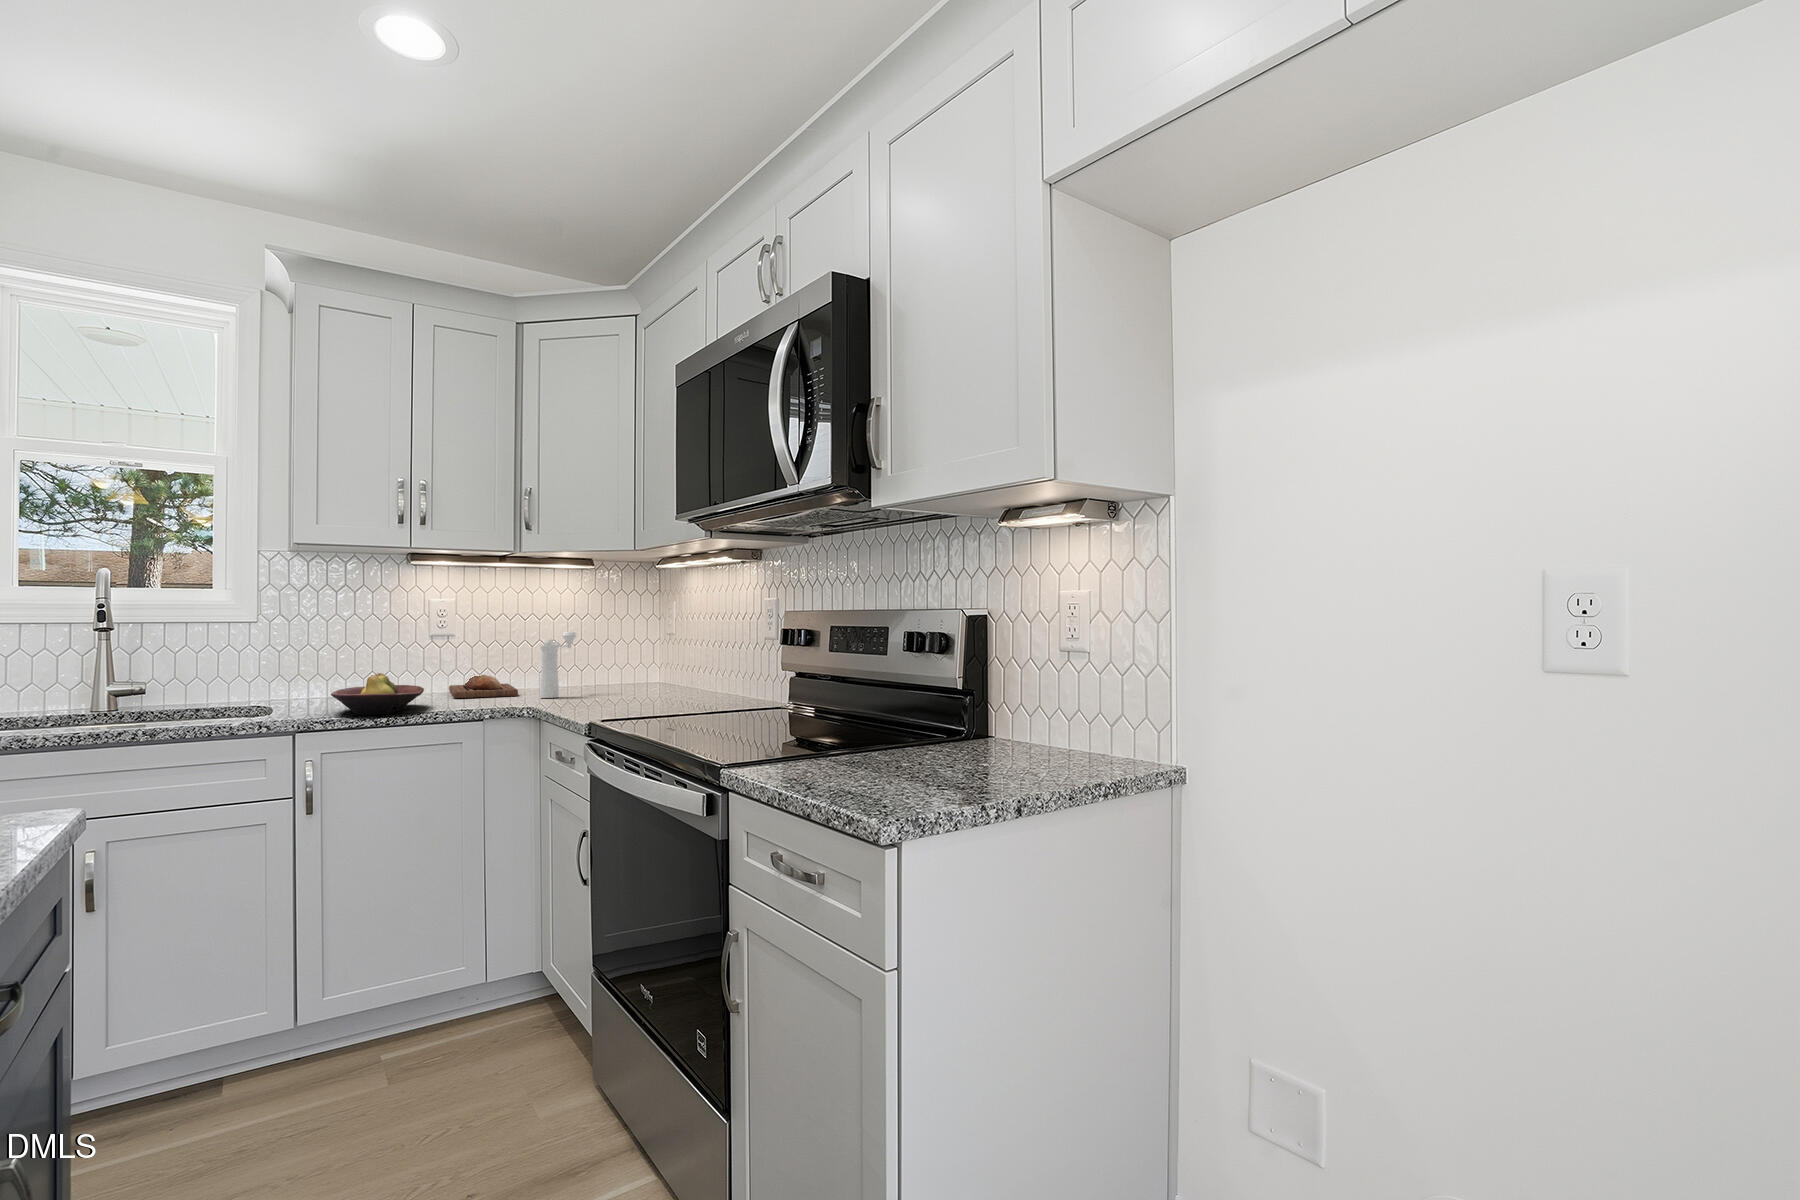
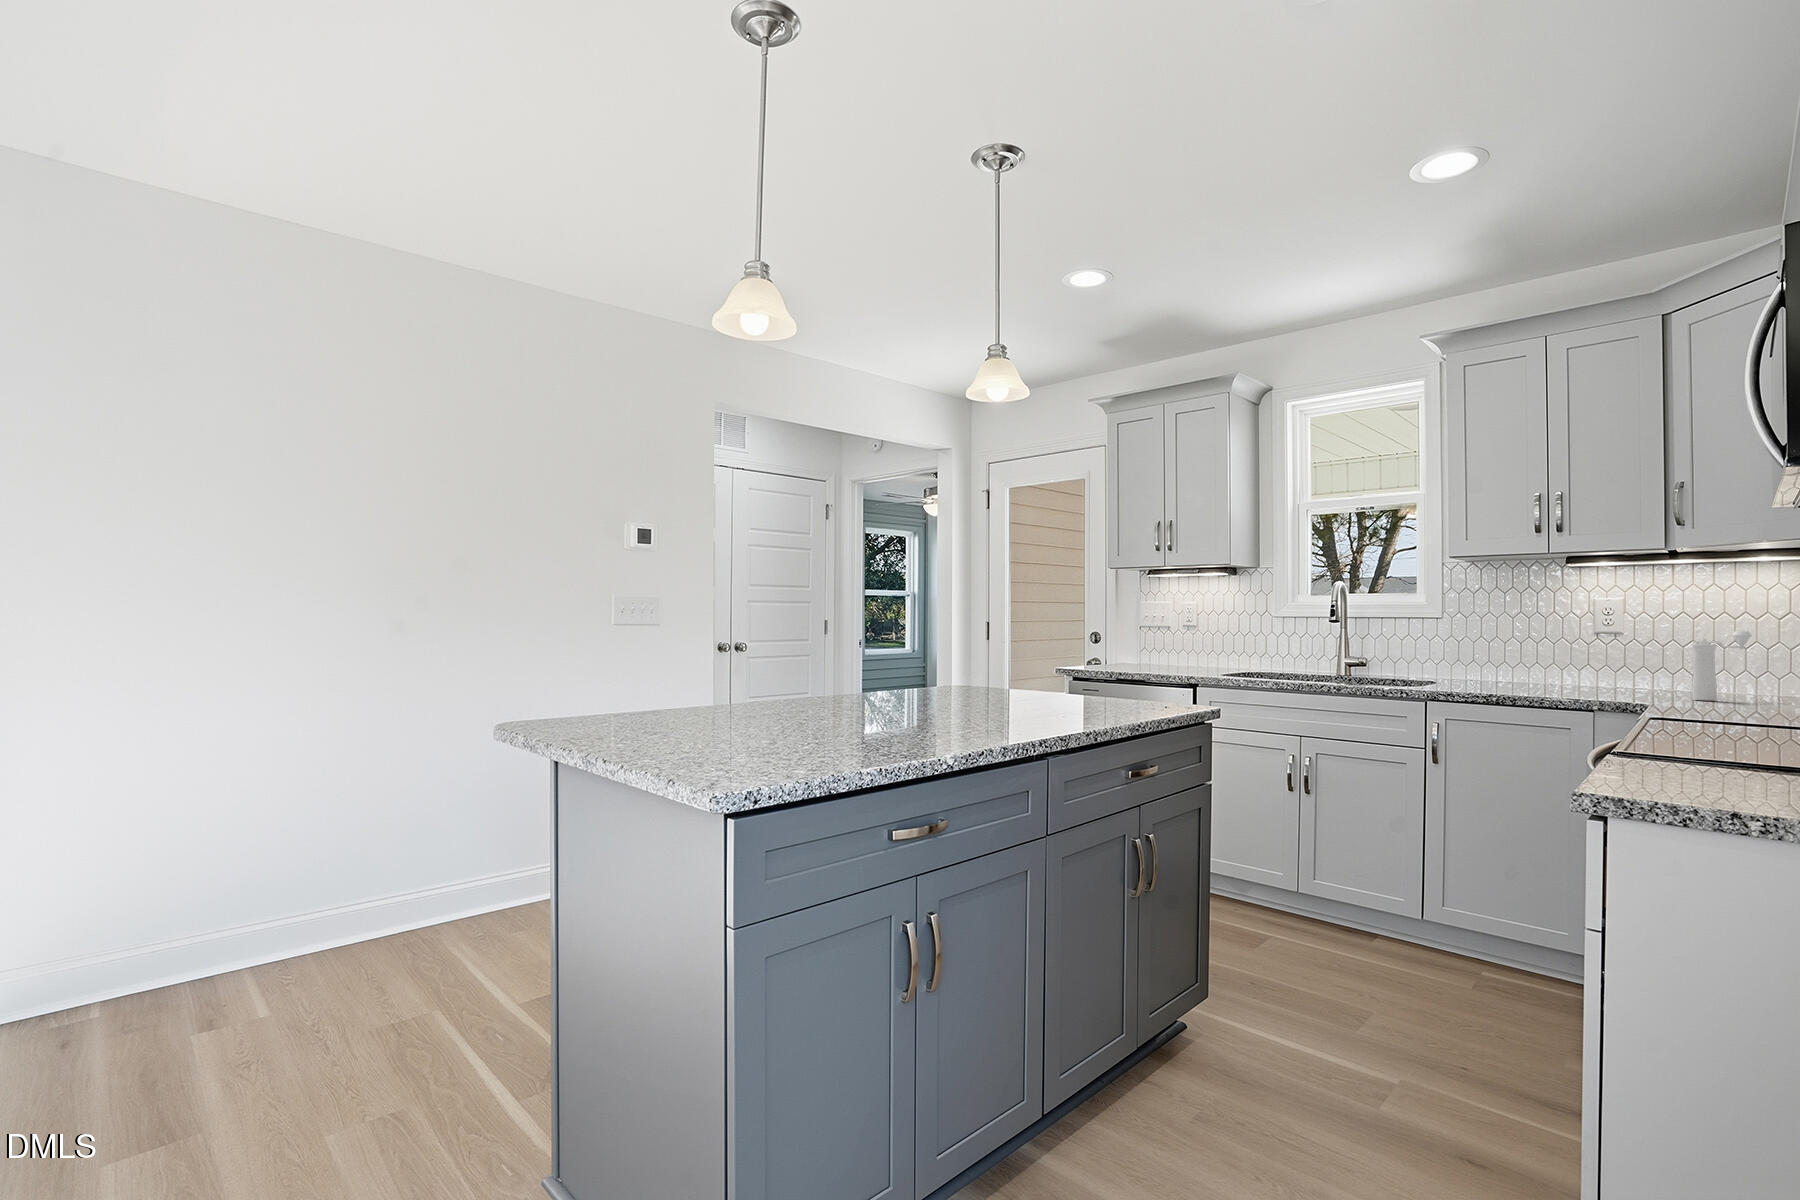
fruit bowl: present [331,673,424,715] -> none [1460,662,1554,695]
bread loaf: present [449,674,518,698] -> none [1607,673,1701,696]

